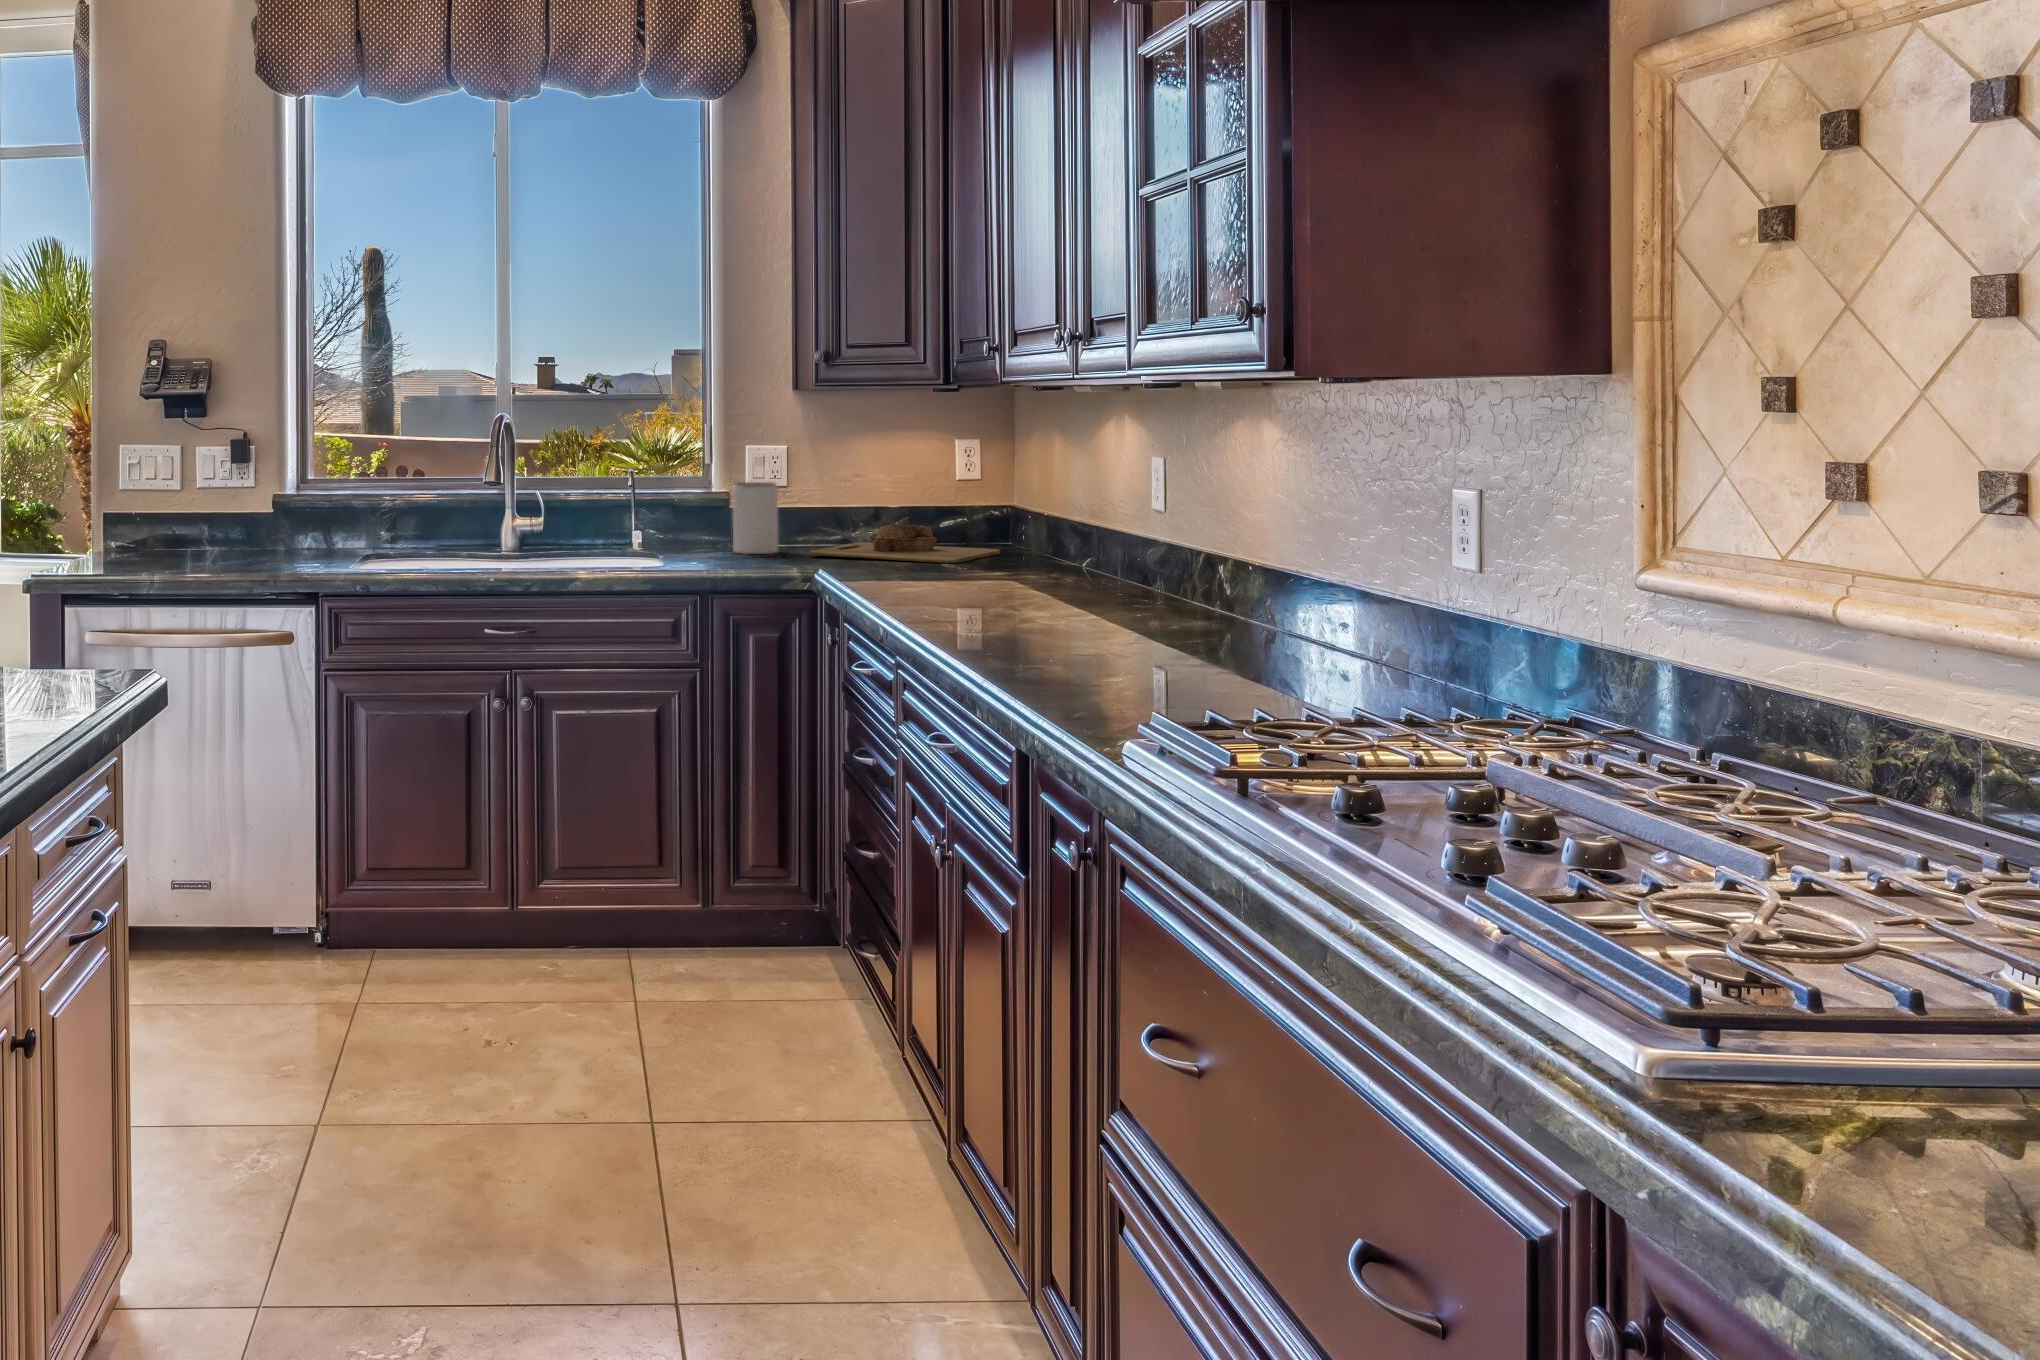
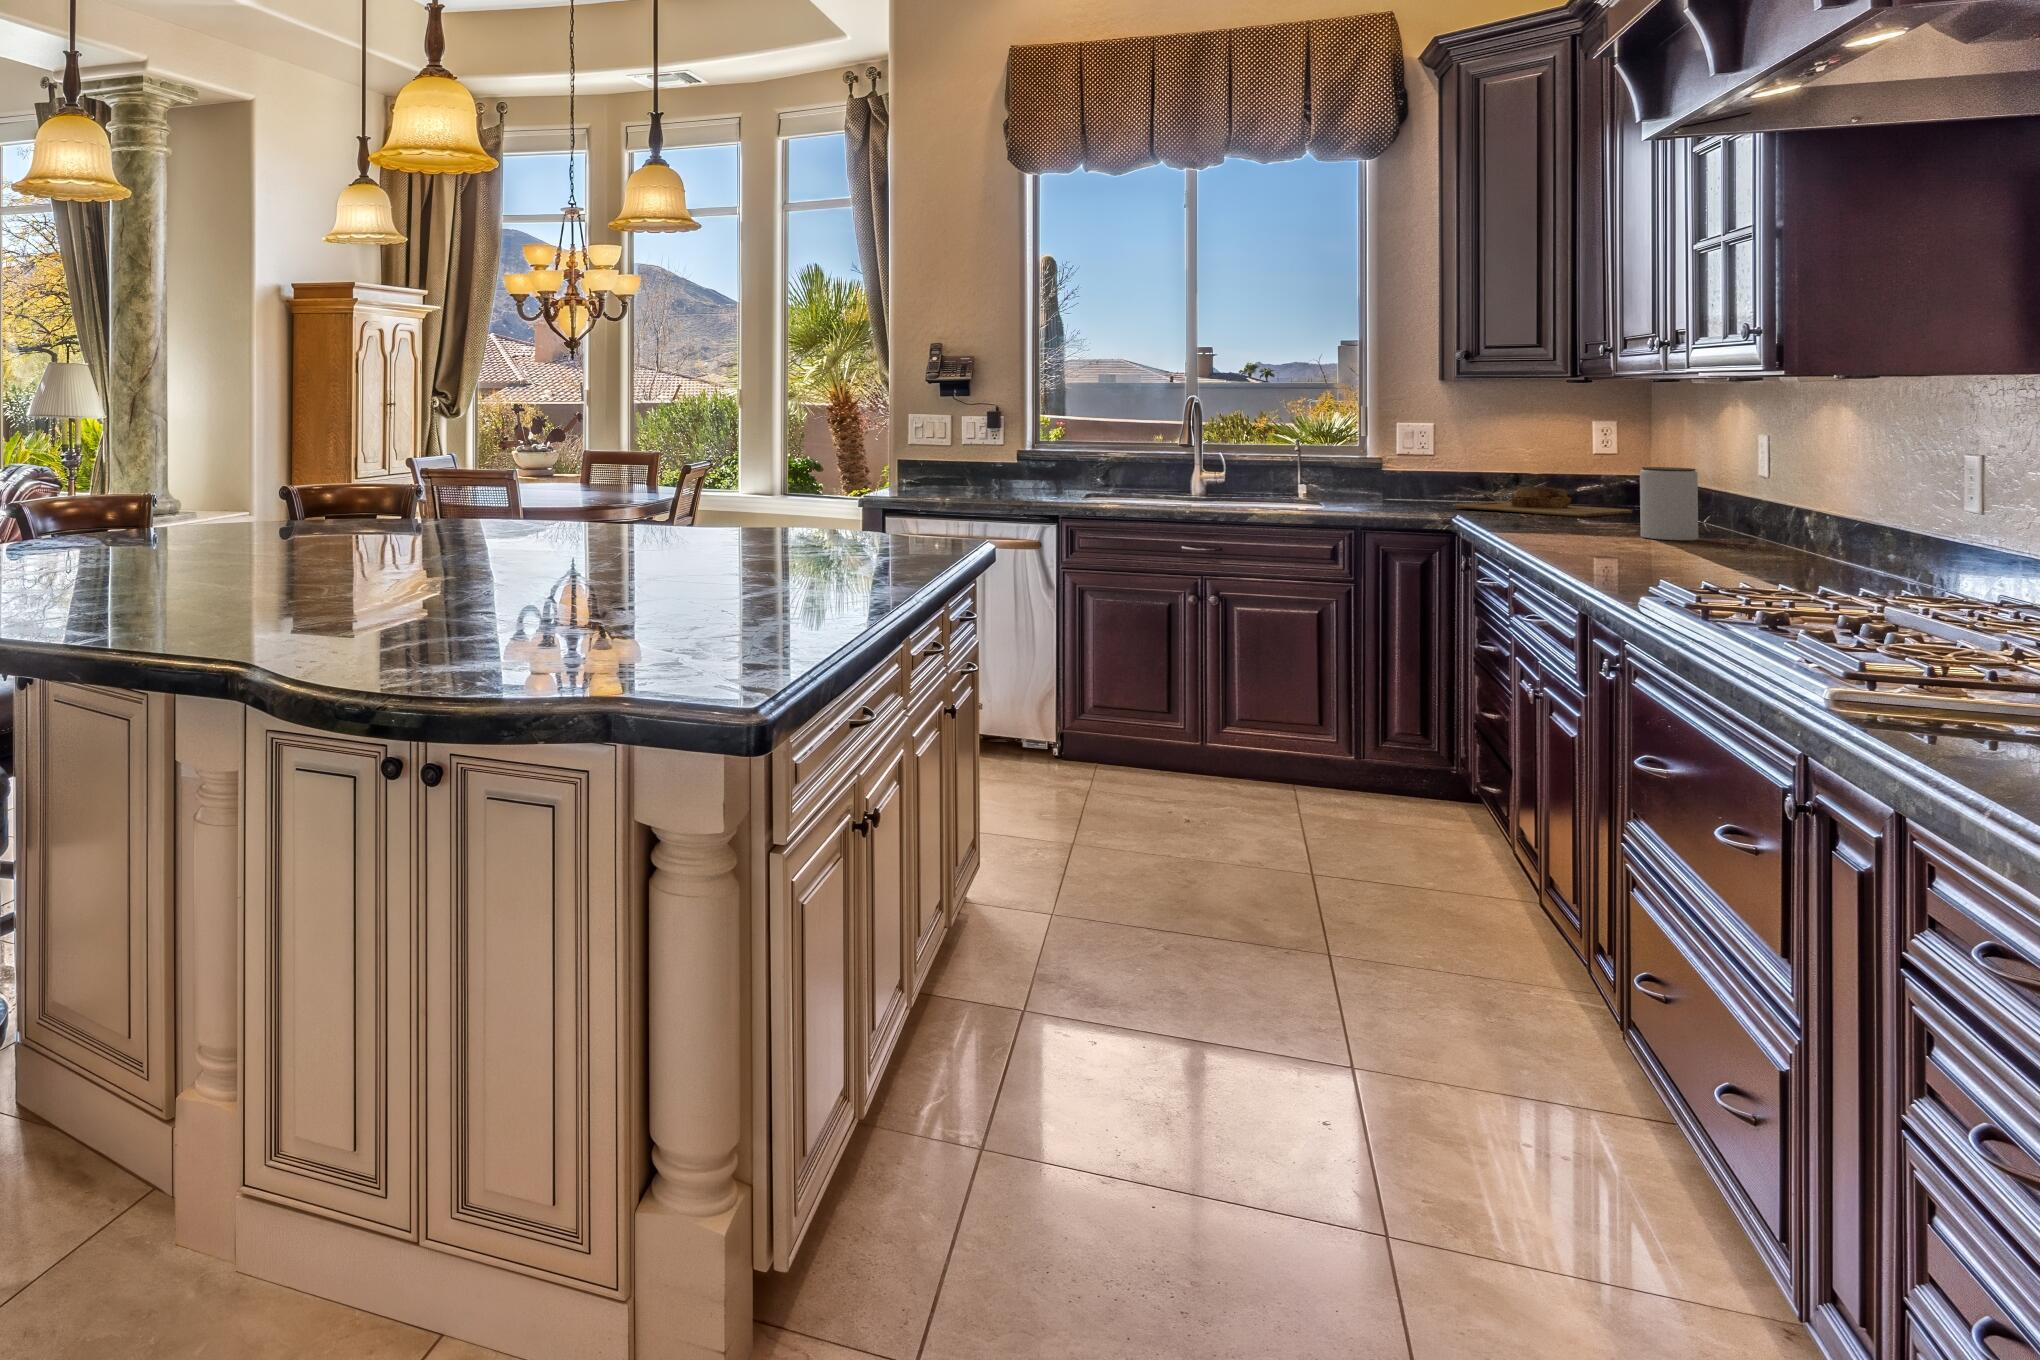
jar: present [733,482,778,554] -> present [1640,467,1698,540]

